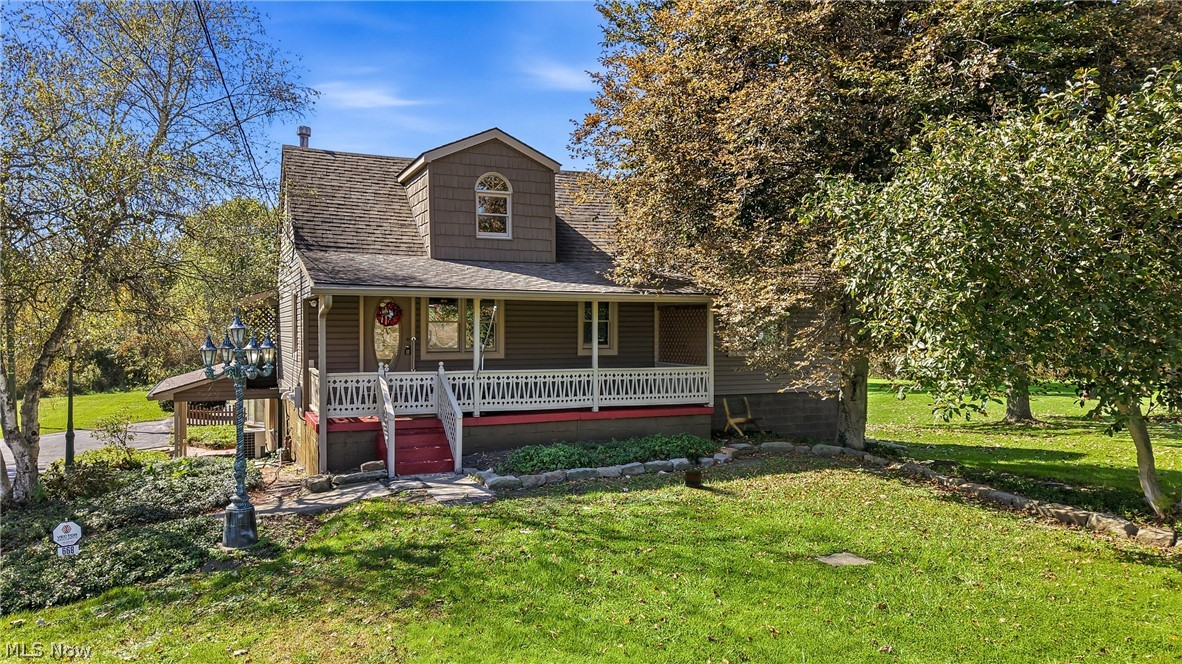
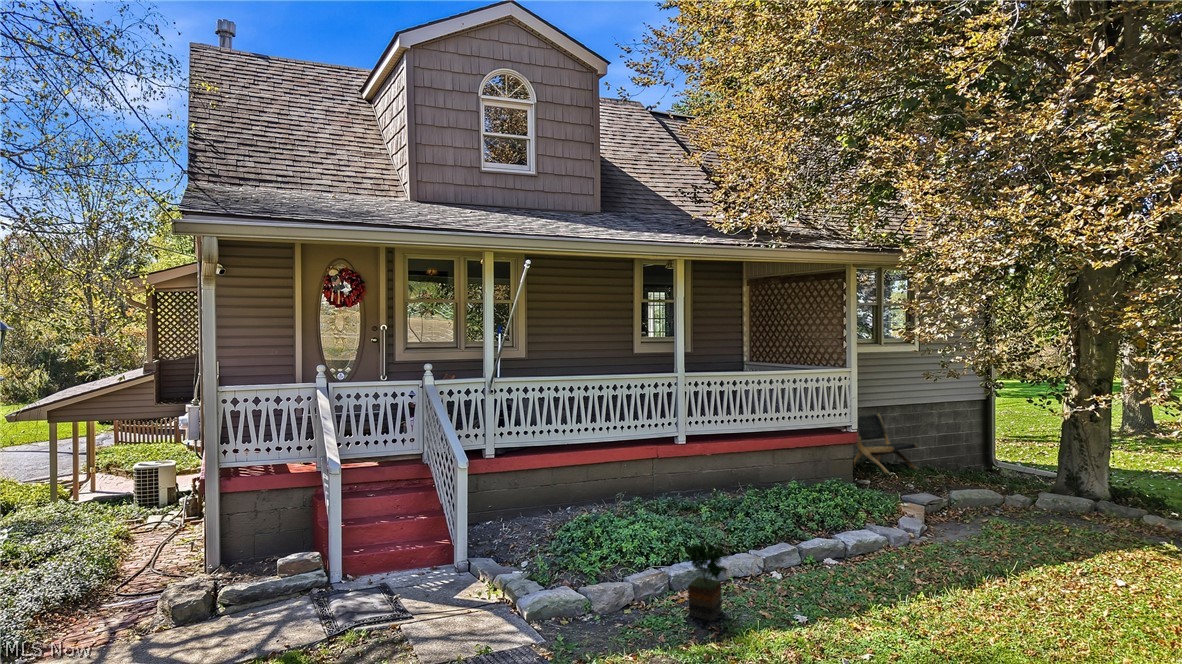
potted tree: present [685,452,704,488] -> present [686,544,729,621]

